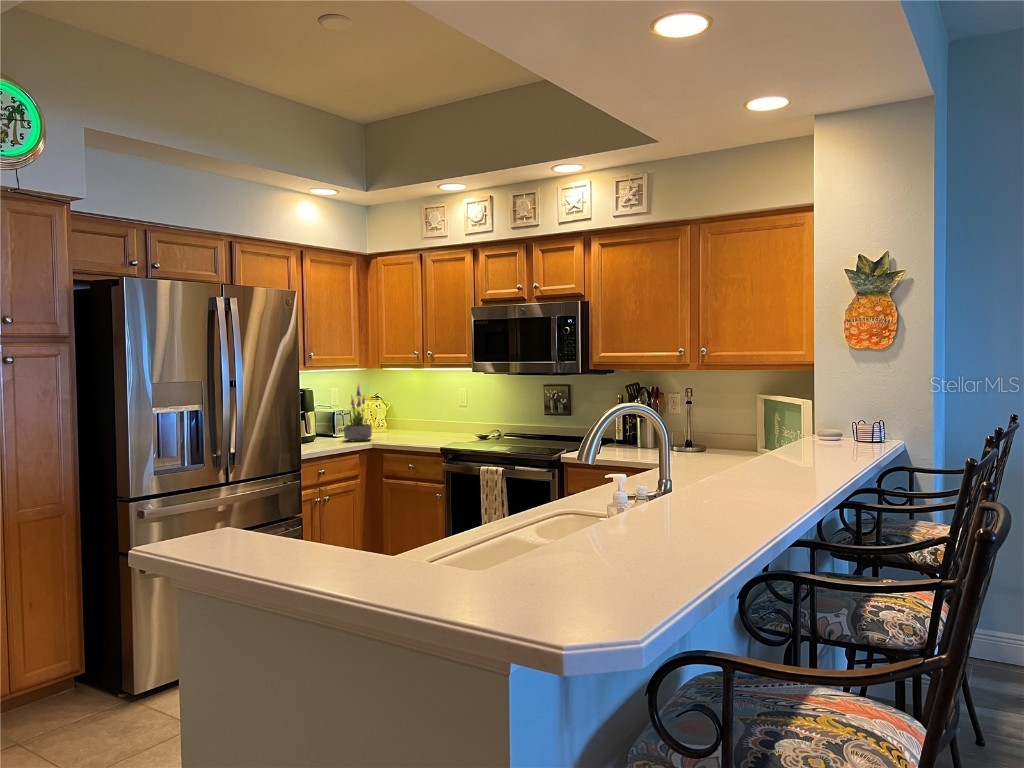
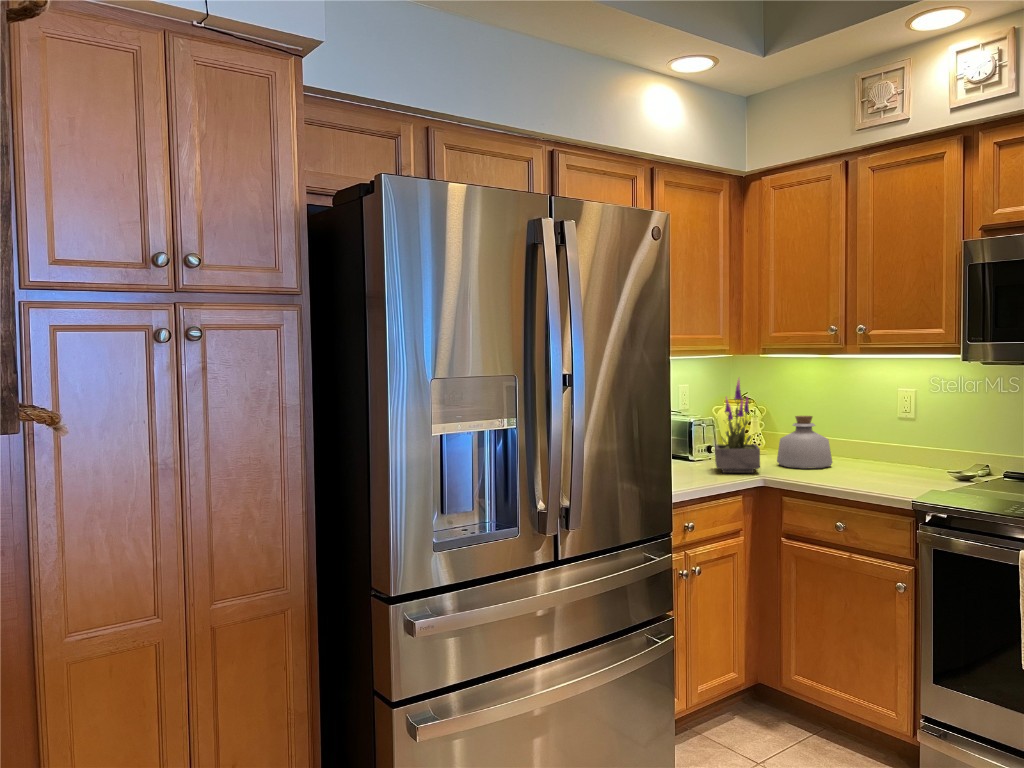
bottle: none [386,406,418,438] -> present [777,416,832,469]

